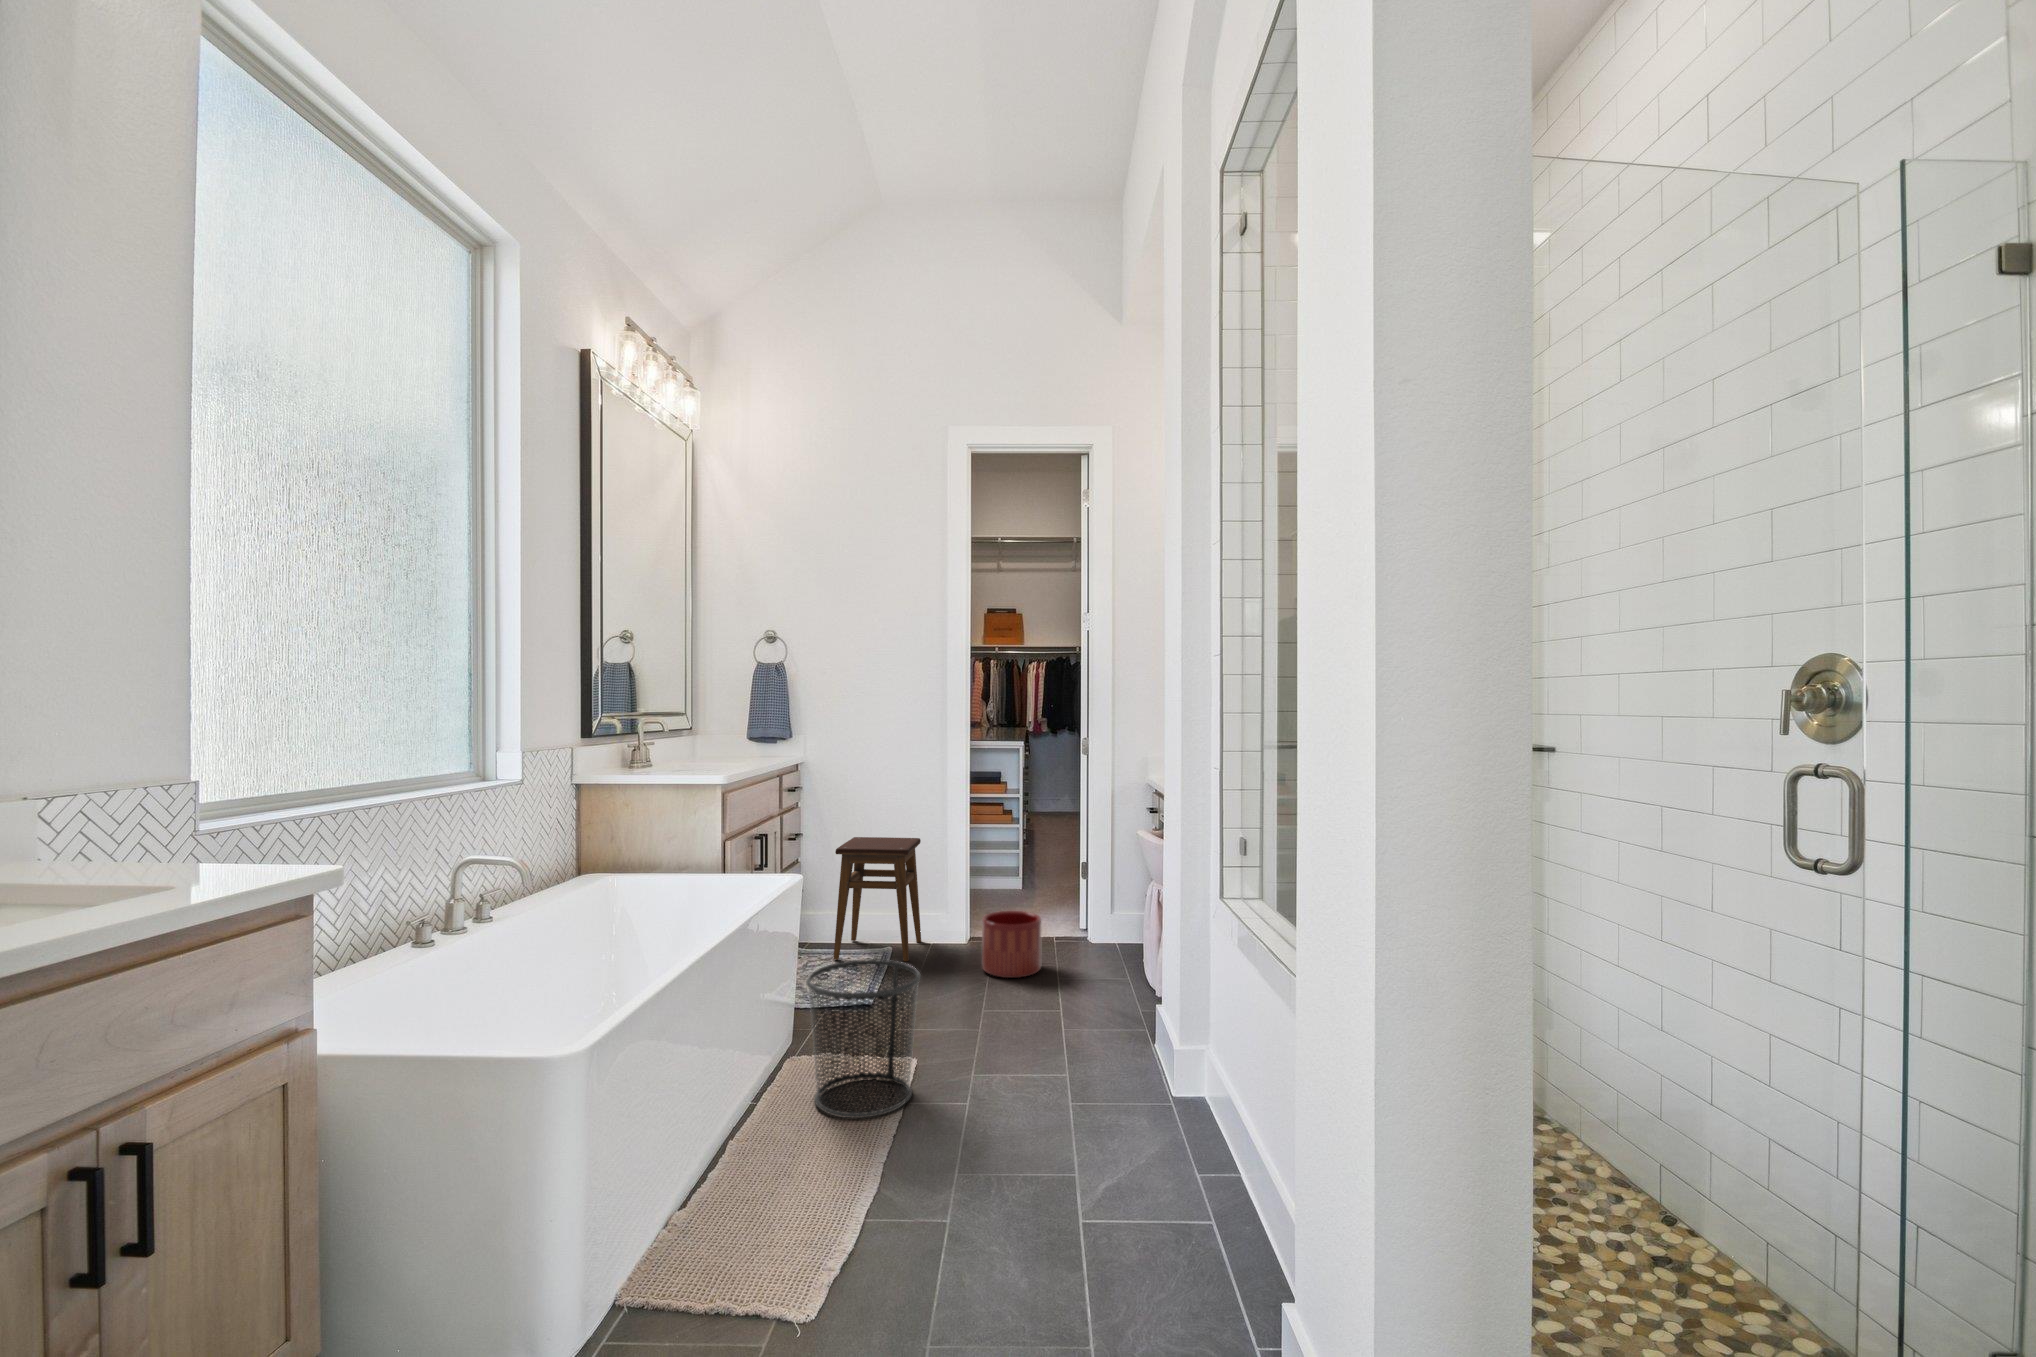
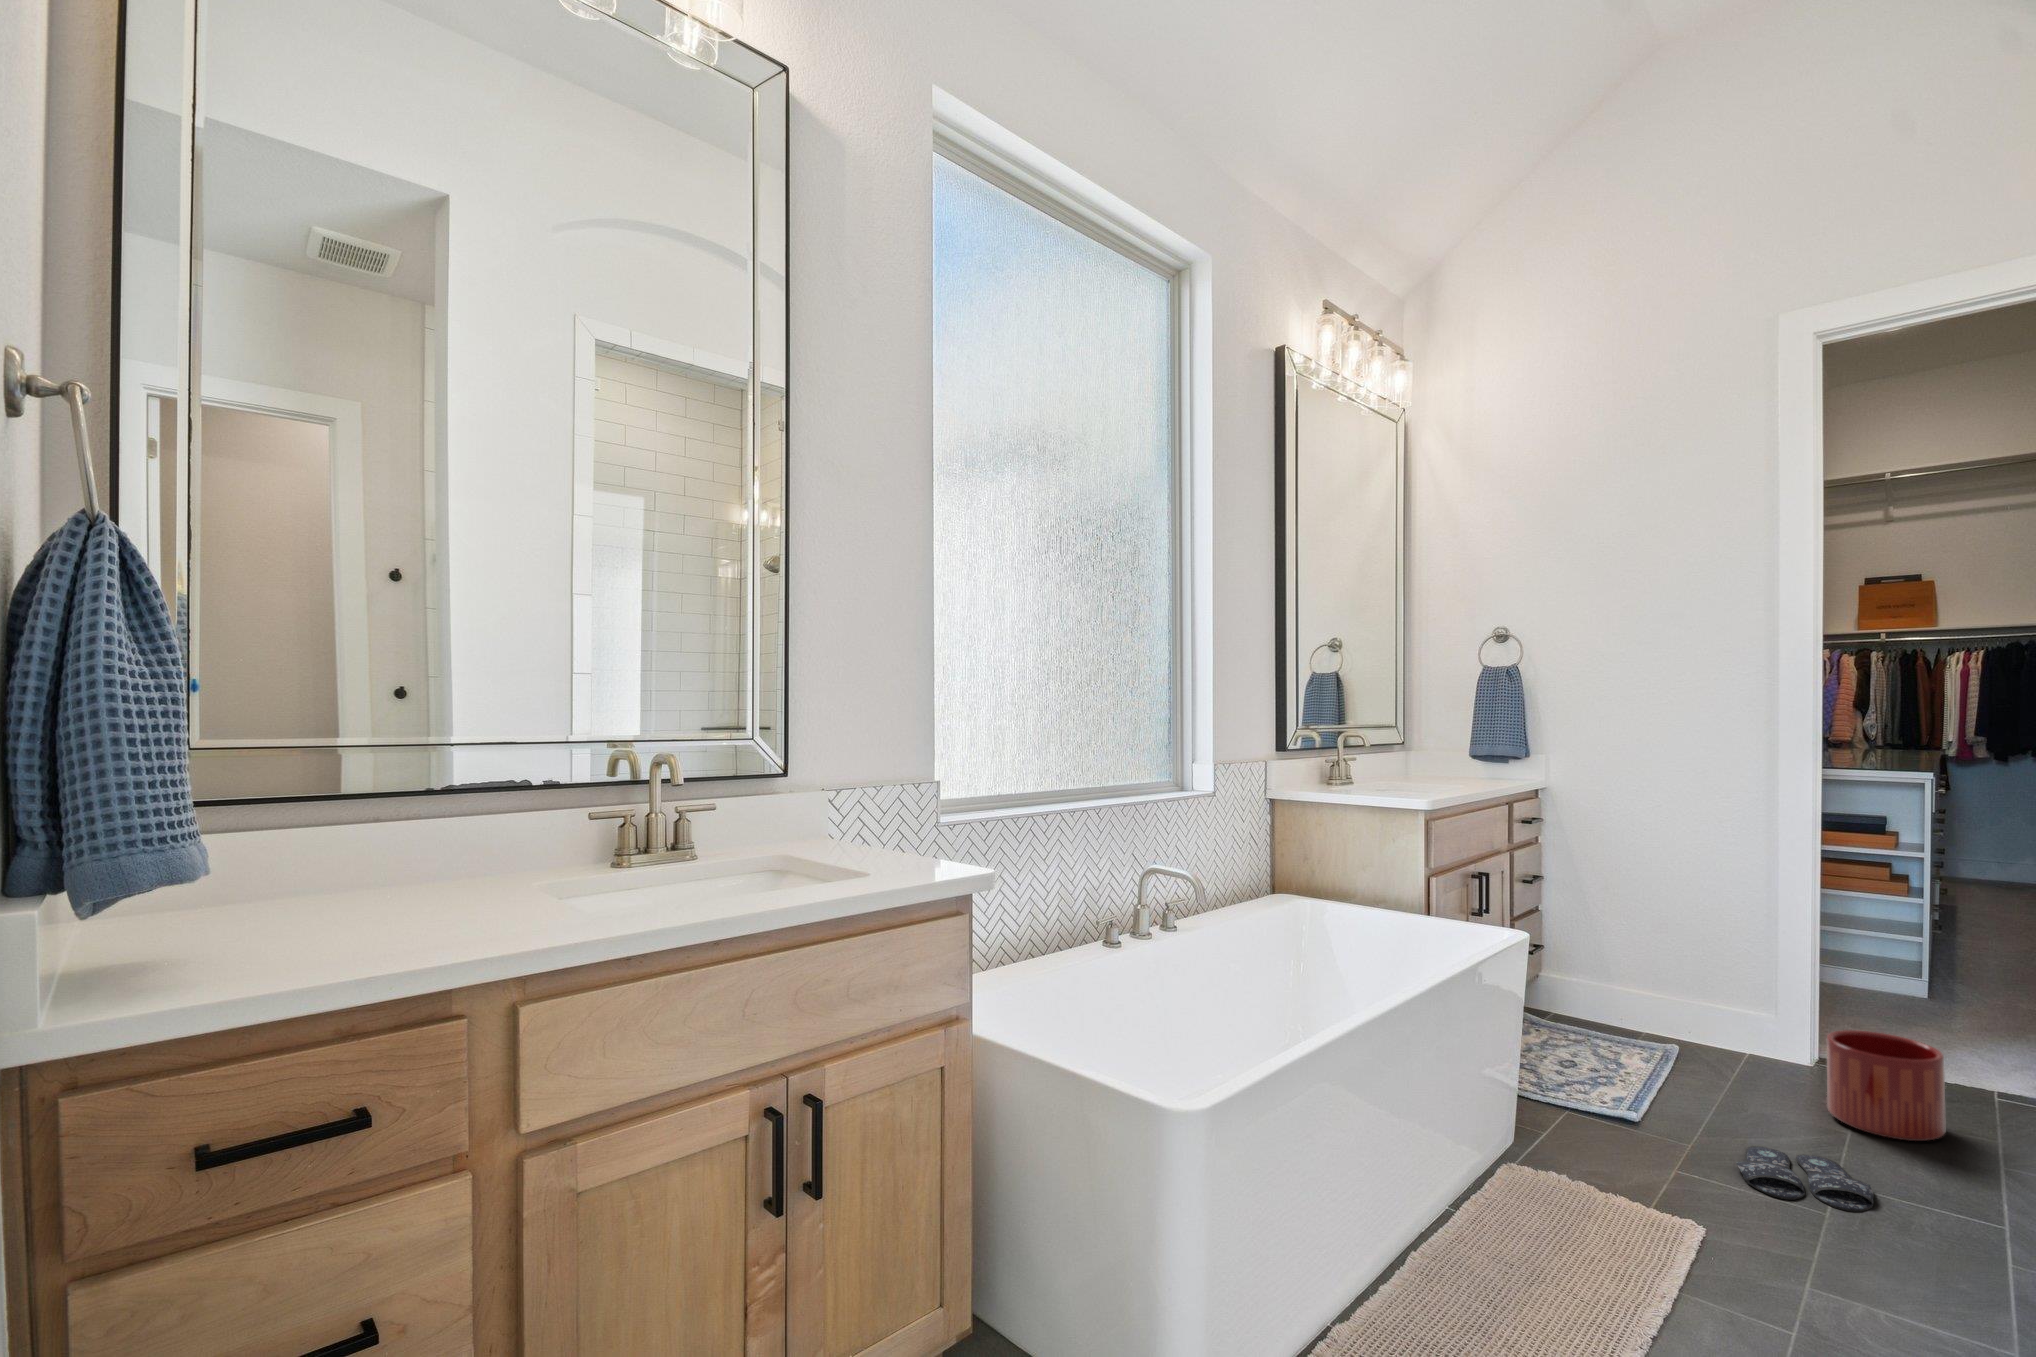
stool: present [834,837,921,961] -> none [1588,891,1728,1071]
waste bin: present [806,959,921,1118] -> none [1515,1057,1689,1280]
slippers: none [937,999,1012,1032] -> present [1736,1146,1874,1212]

